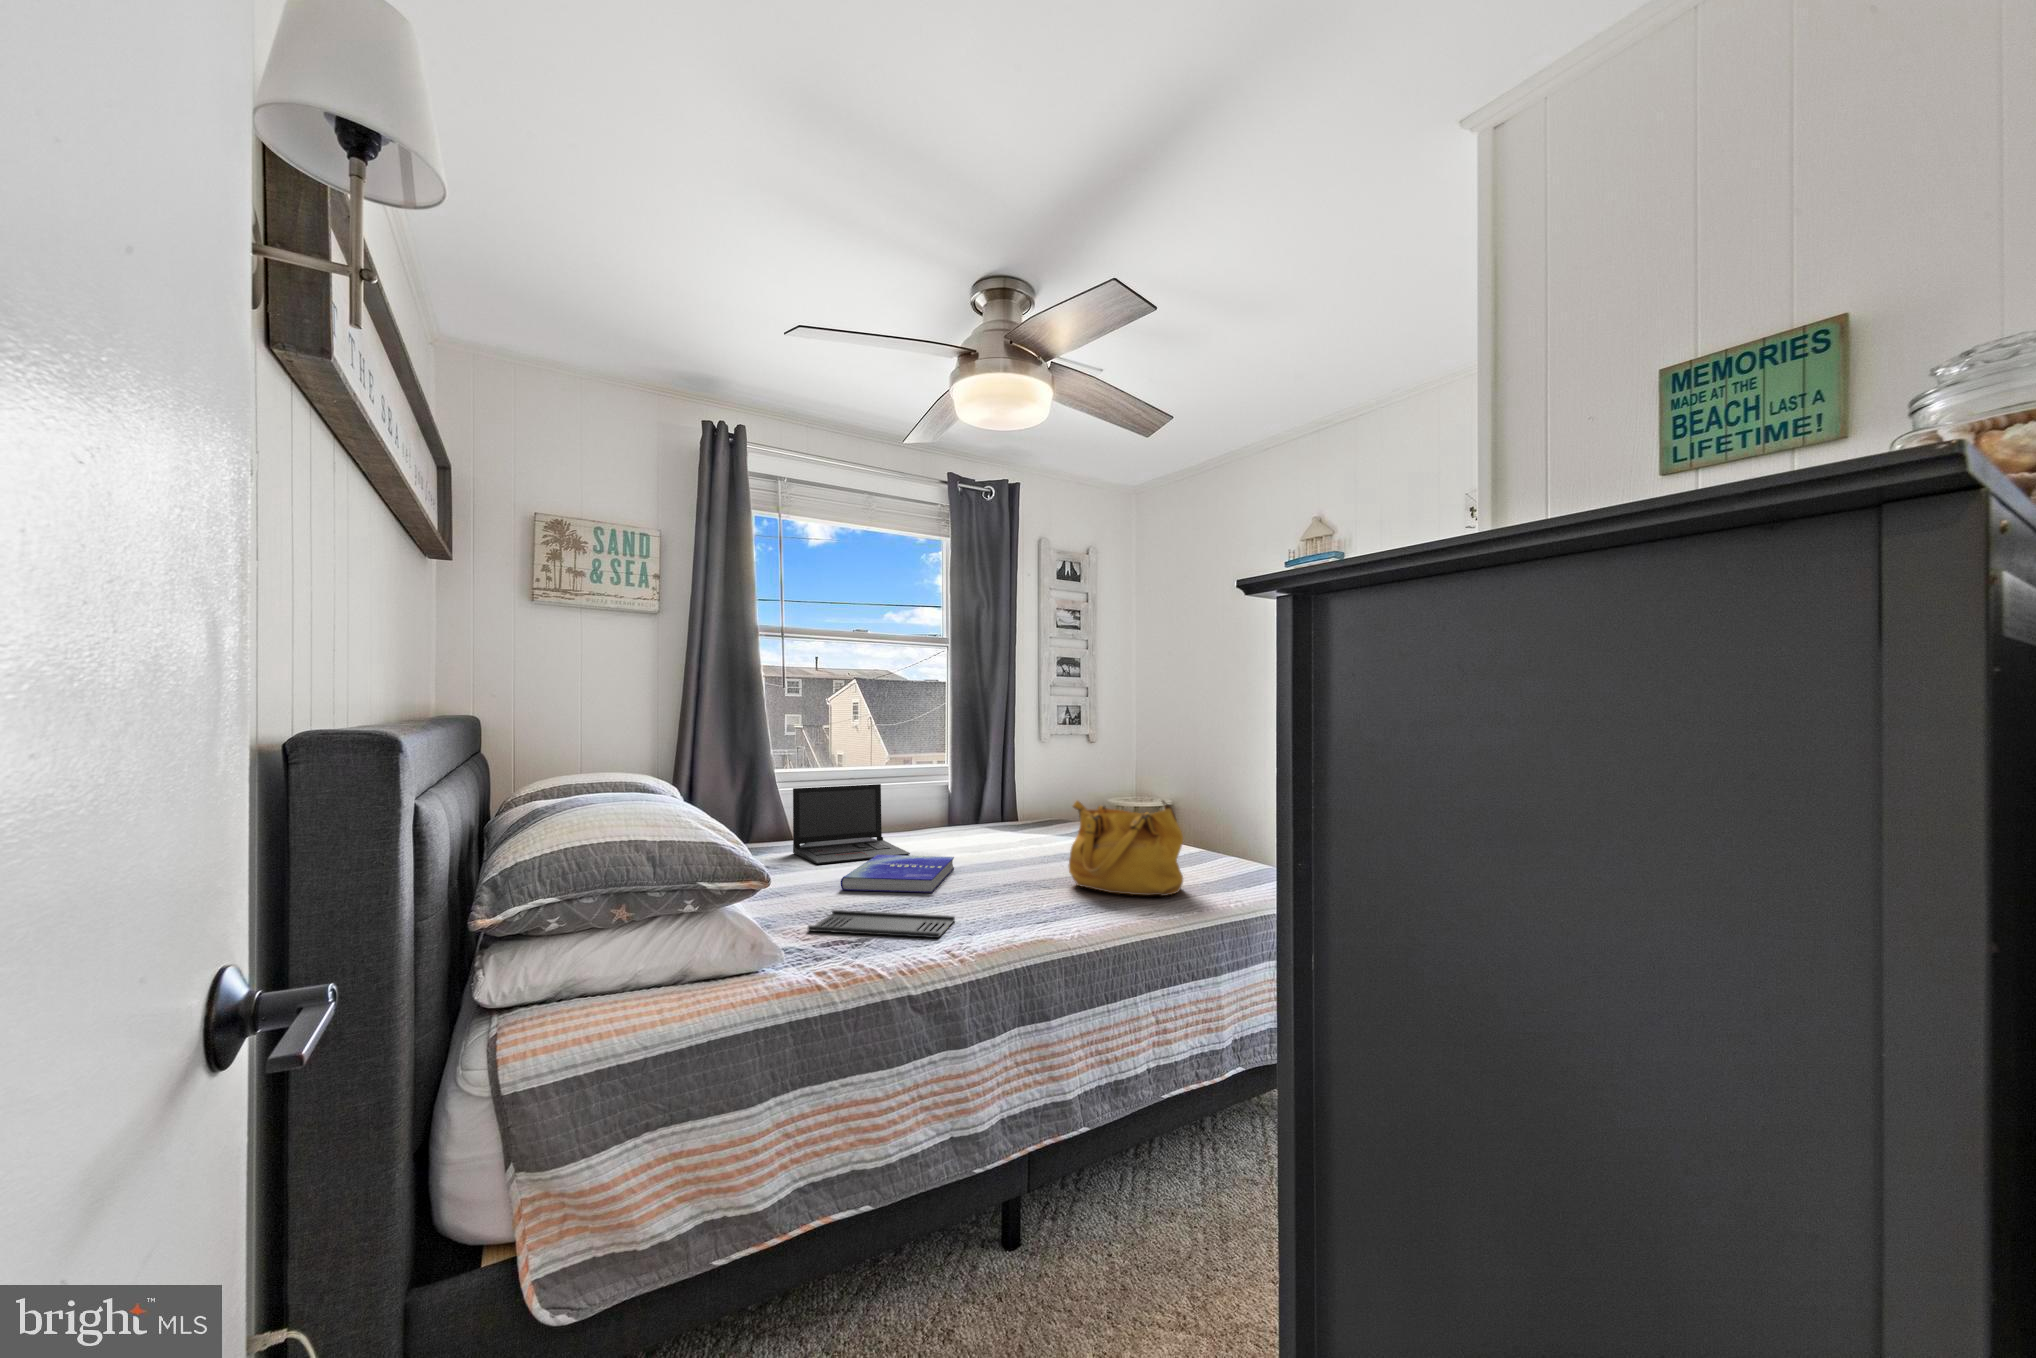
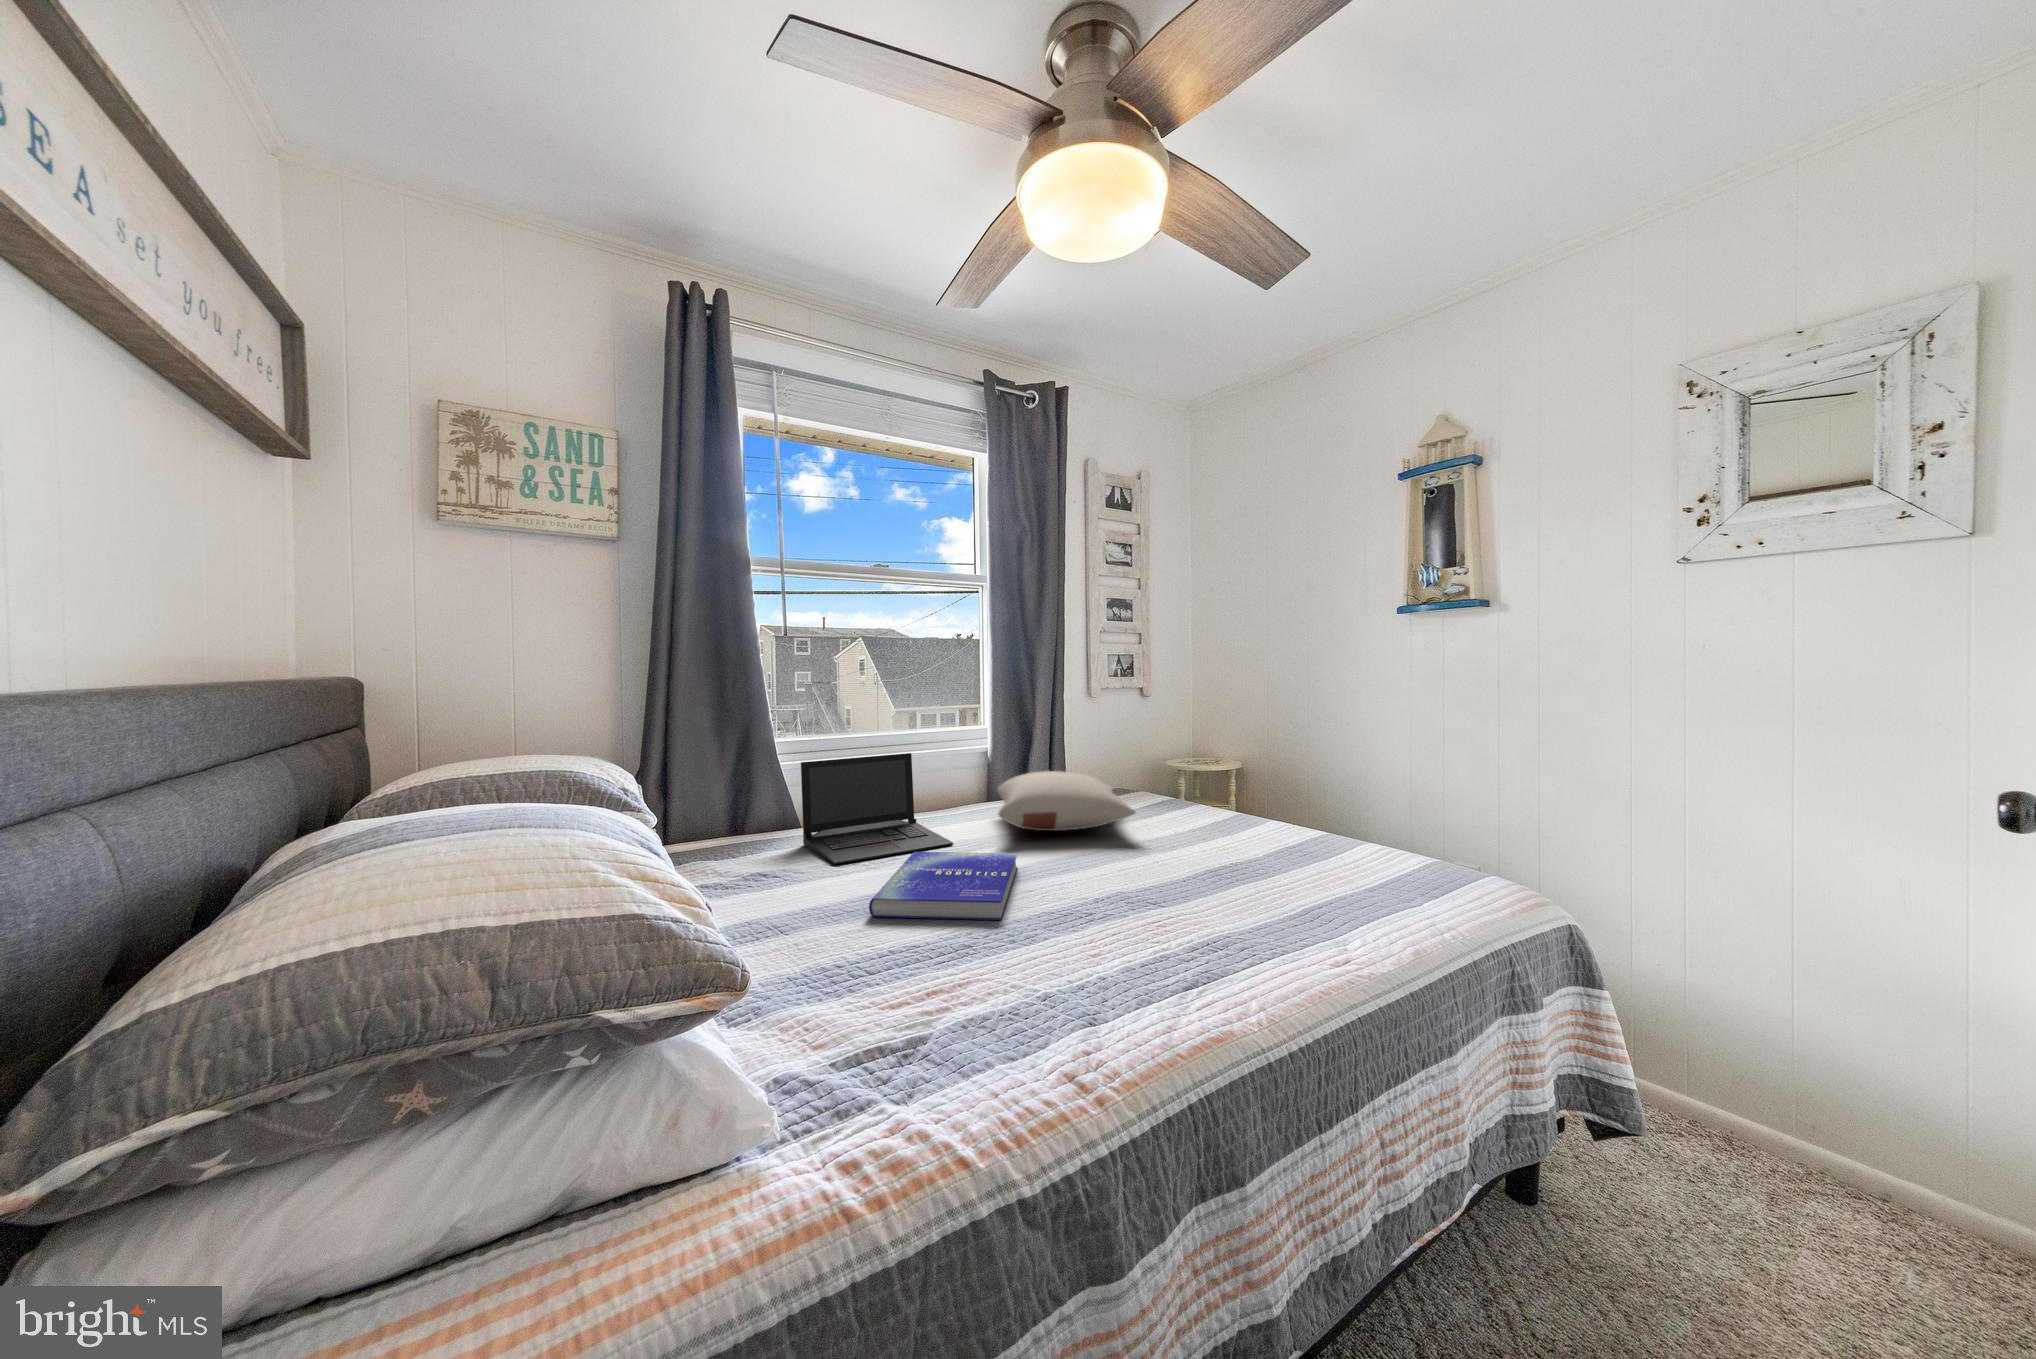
handbag: present [1069,800,1183,896] -> none [1186,780,1361,921]
pillow: none [945,802,1054,847] -> present [997,771,1136,831]
tray: present [808,910,955,938] -> none [822,970,1056,1040]

